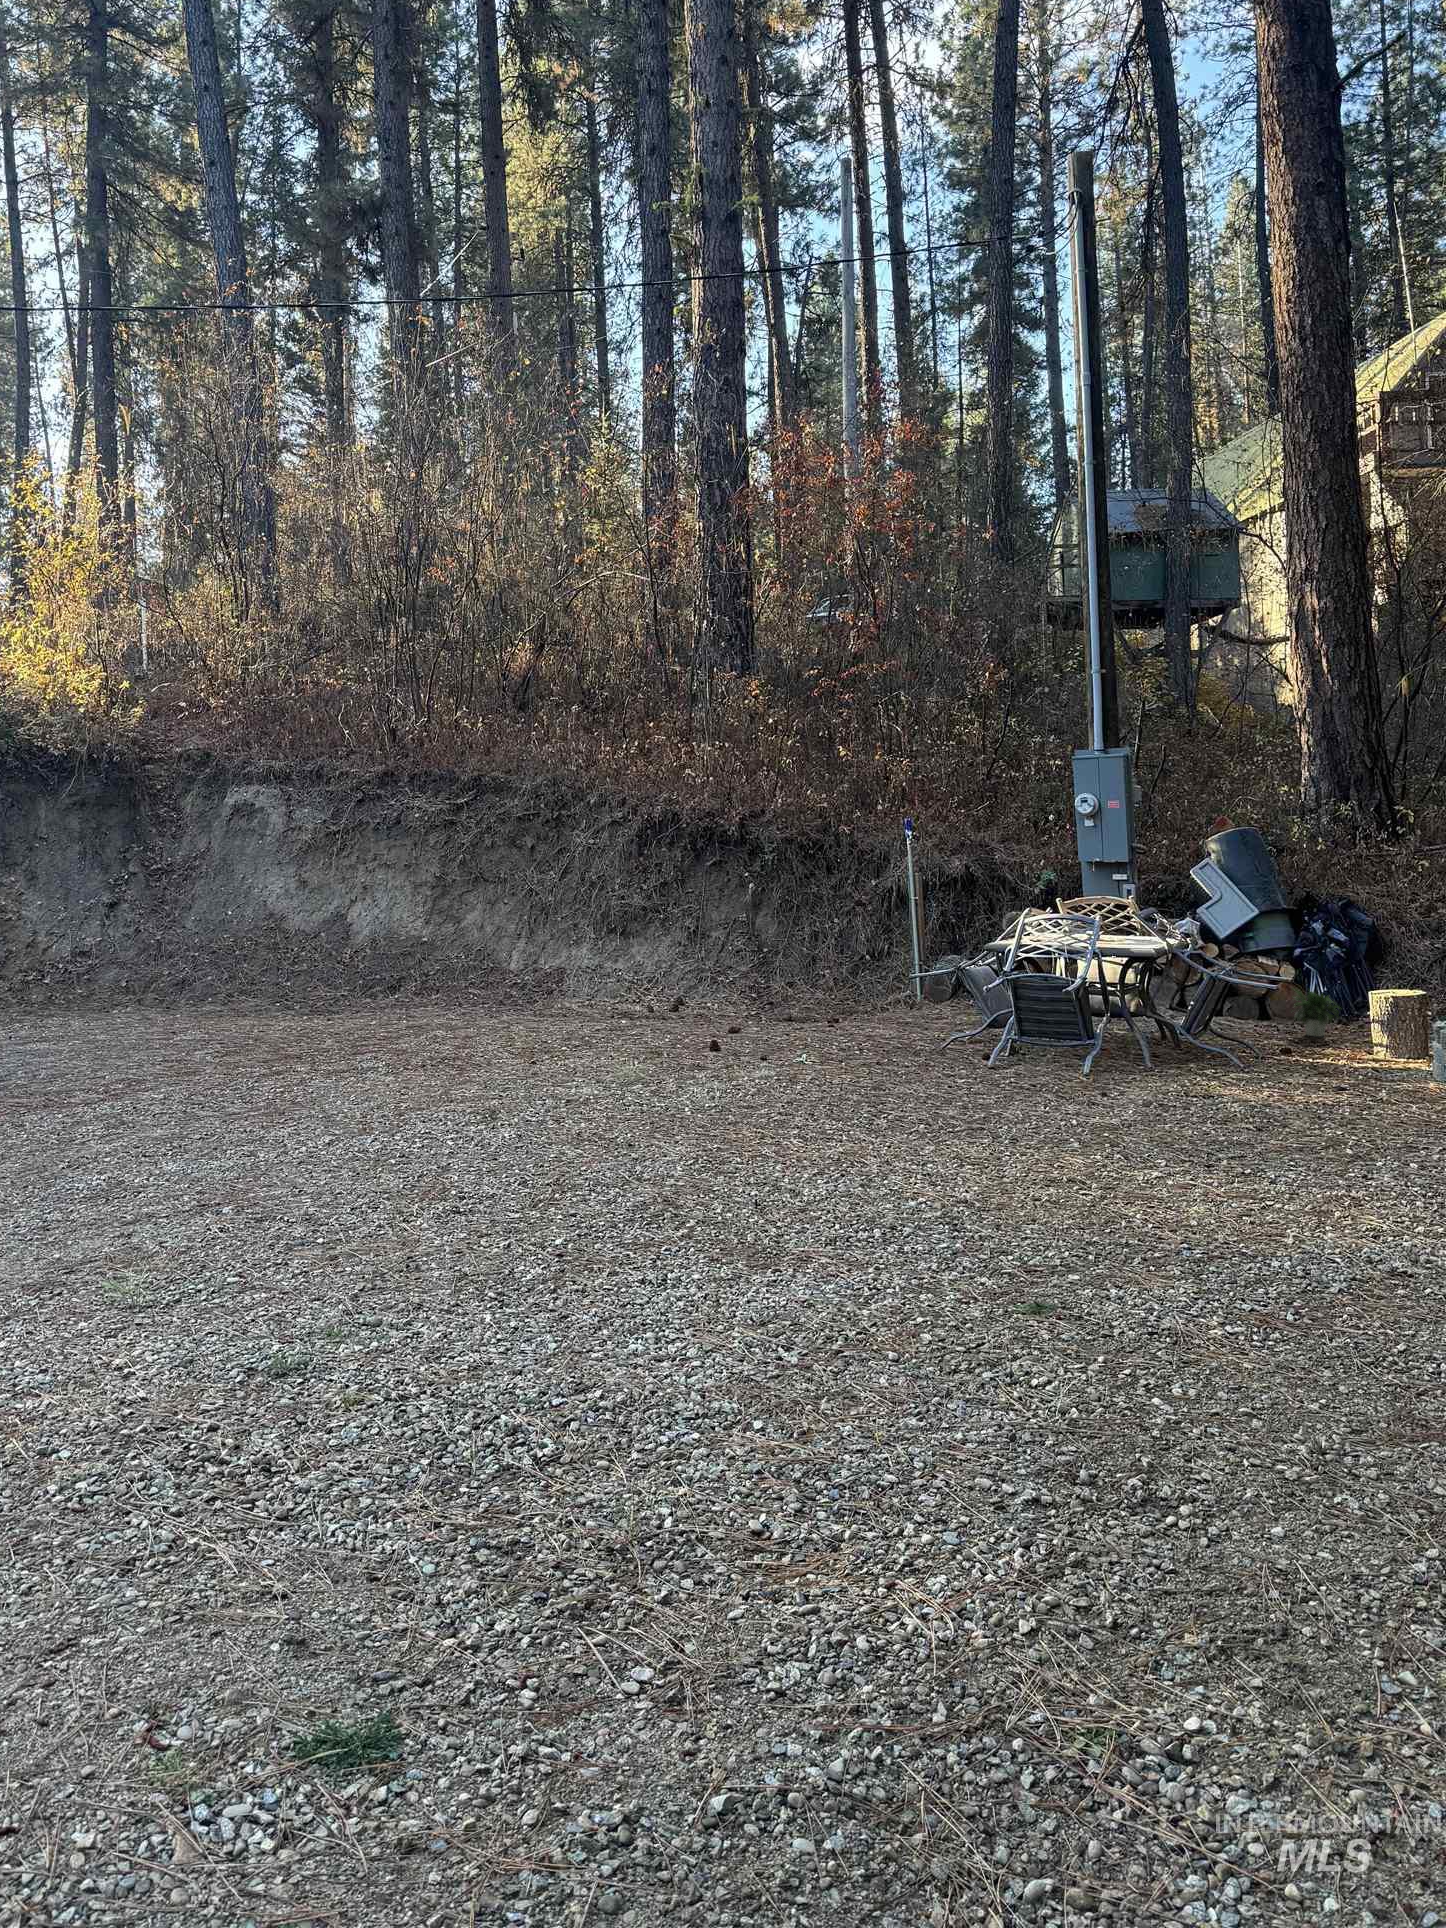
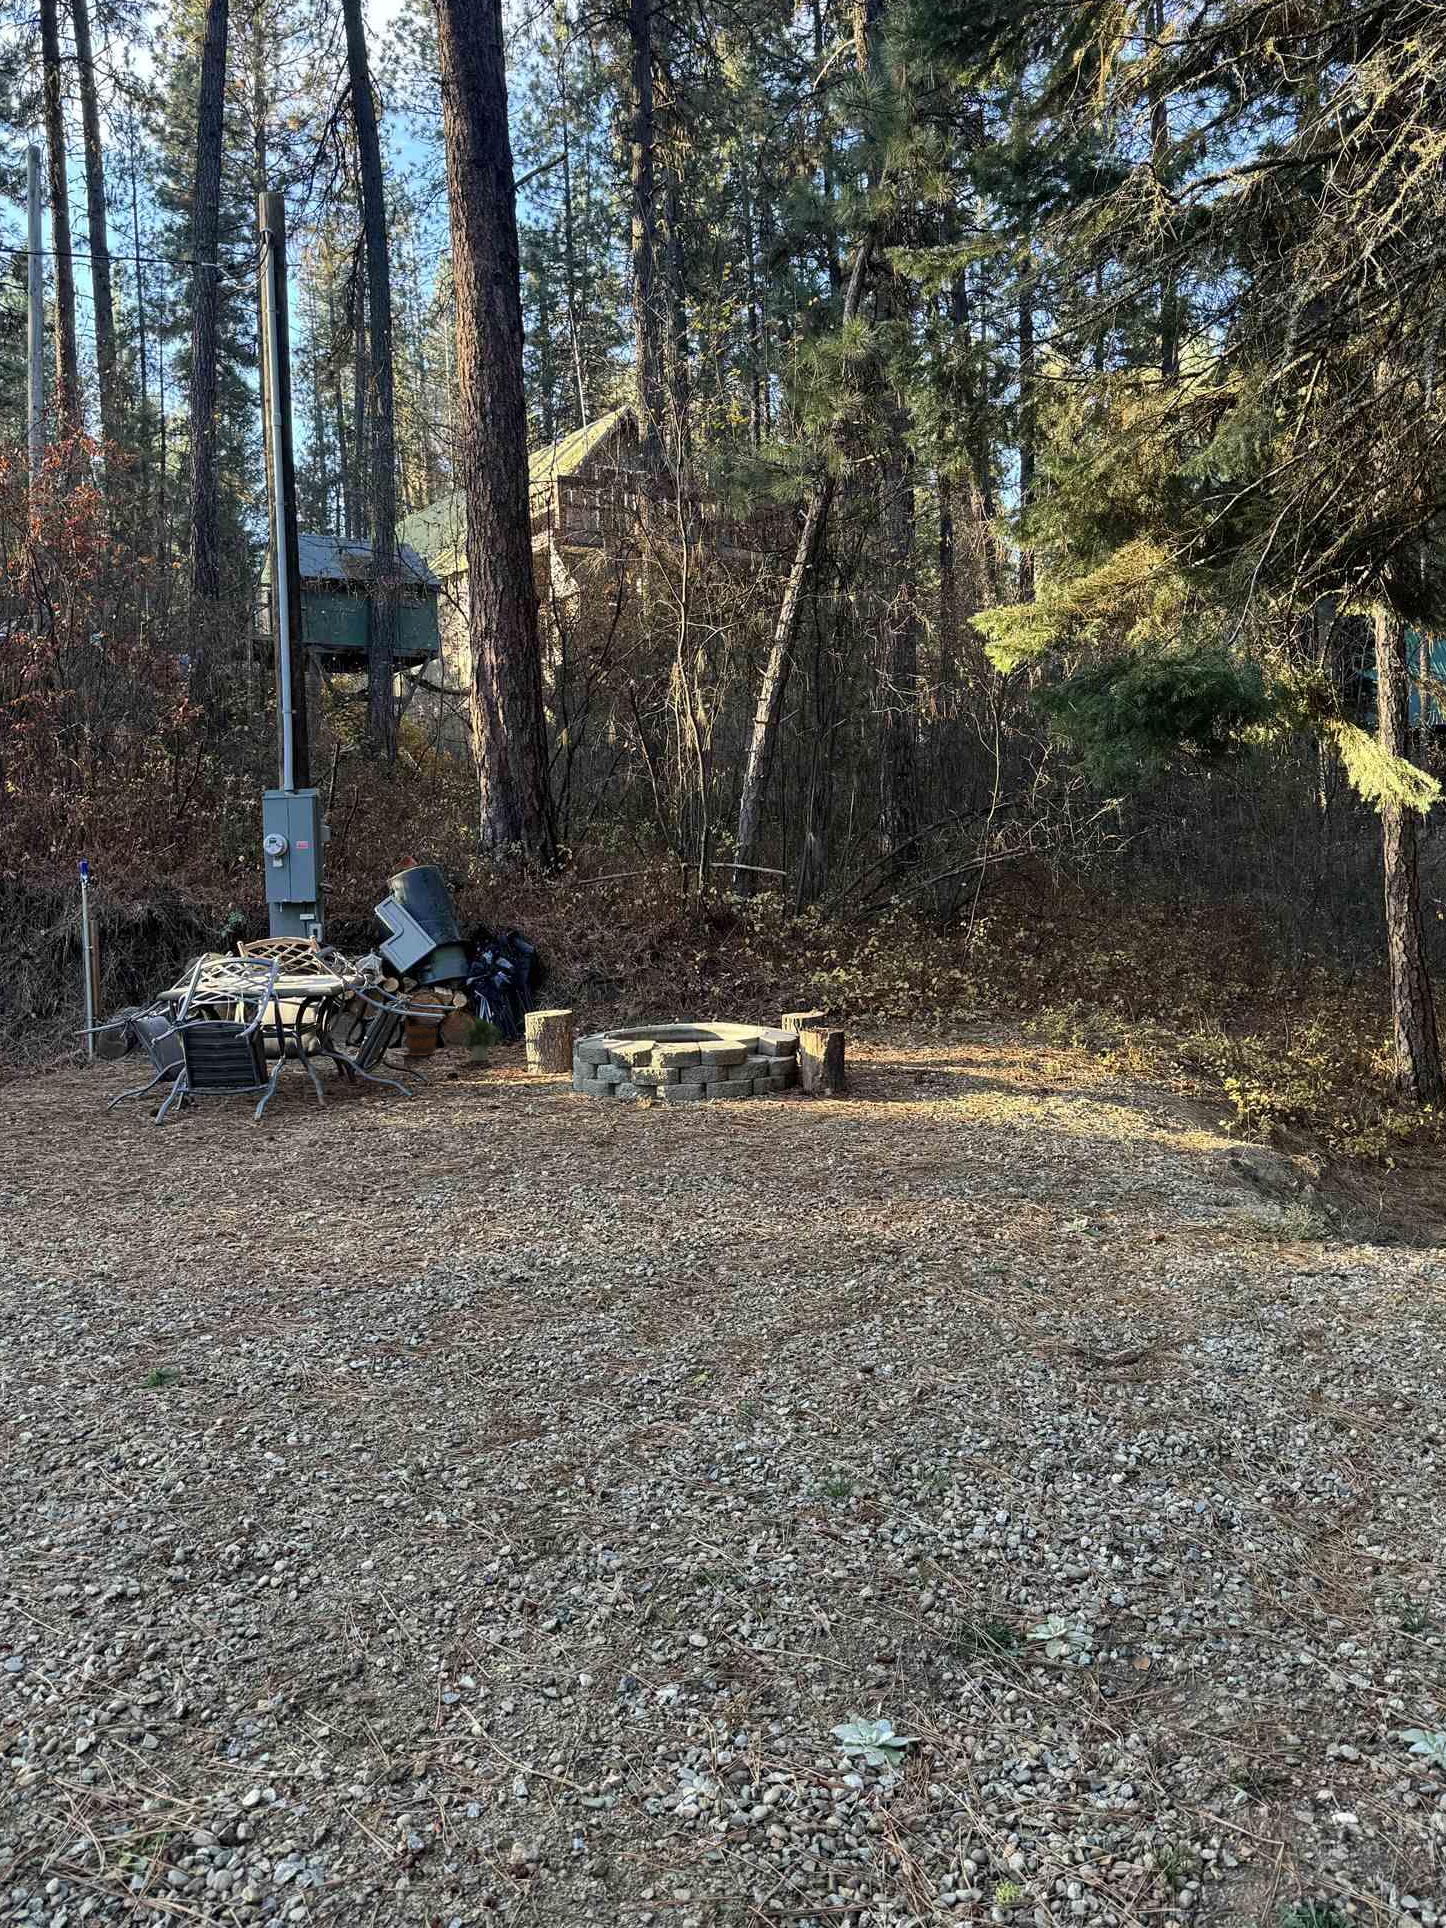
wooden bucket: none [1227,968,1267,1025] -> present [405,1020,436,1056]

